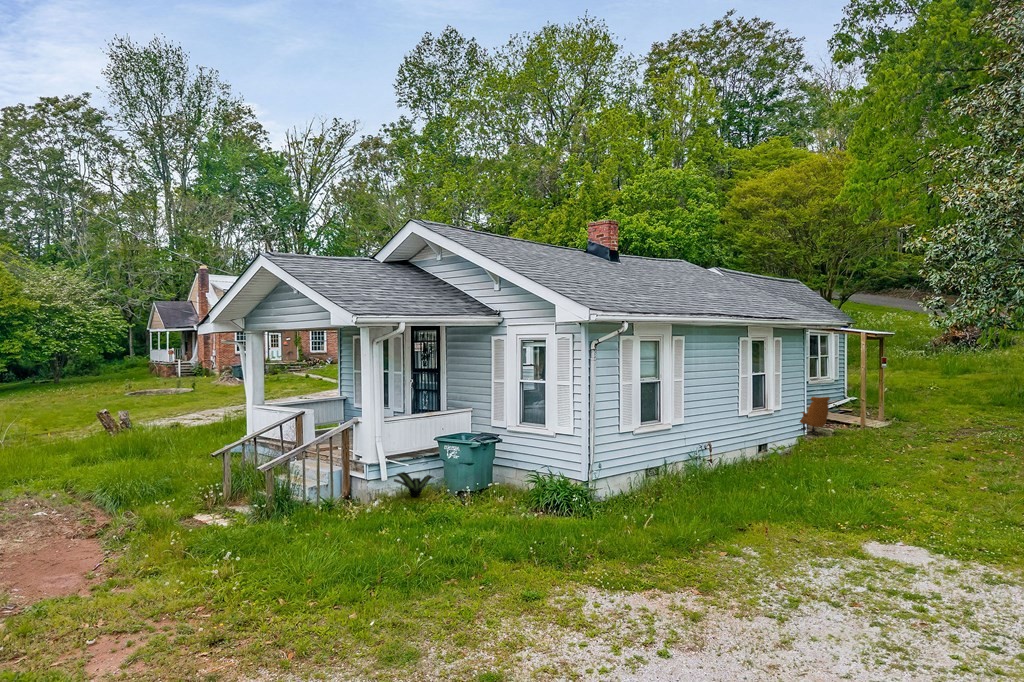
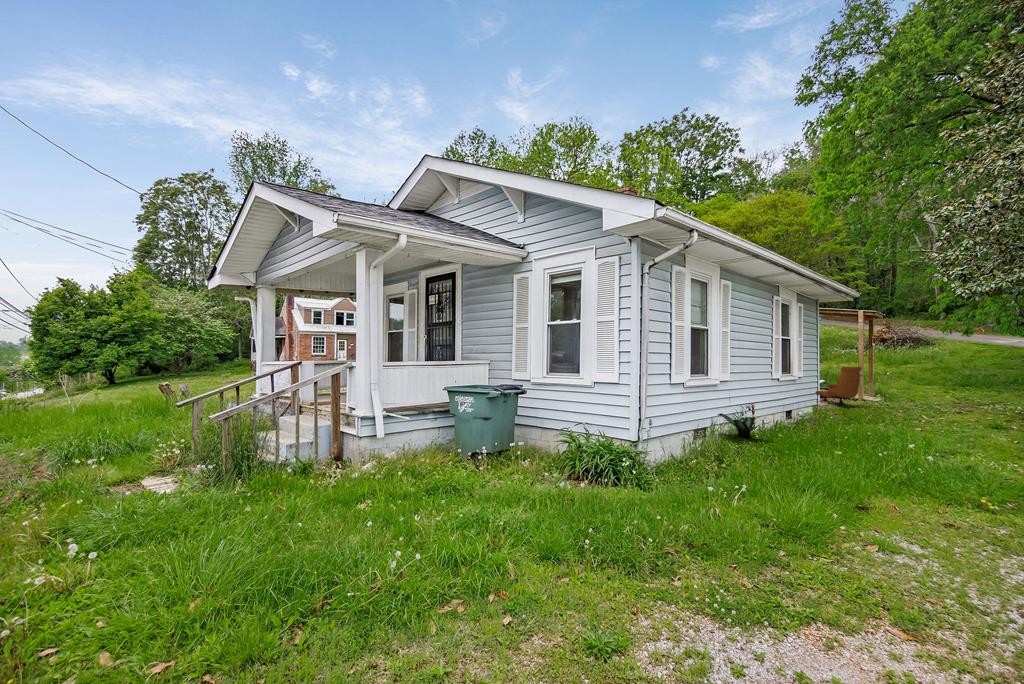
potted plant: present [394,472,433,497] -> present [718,413,768,438]

